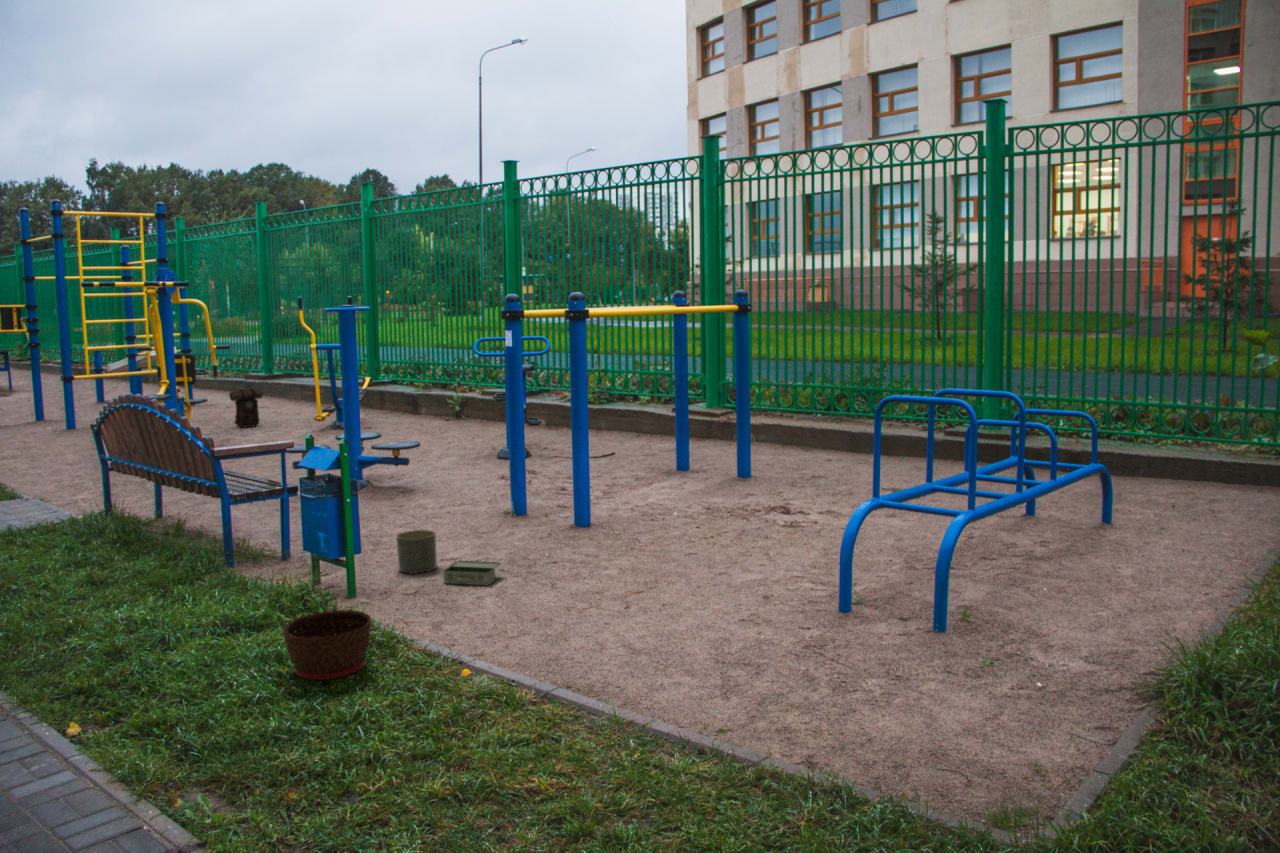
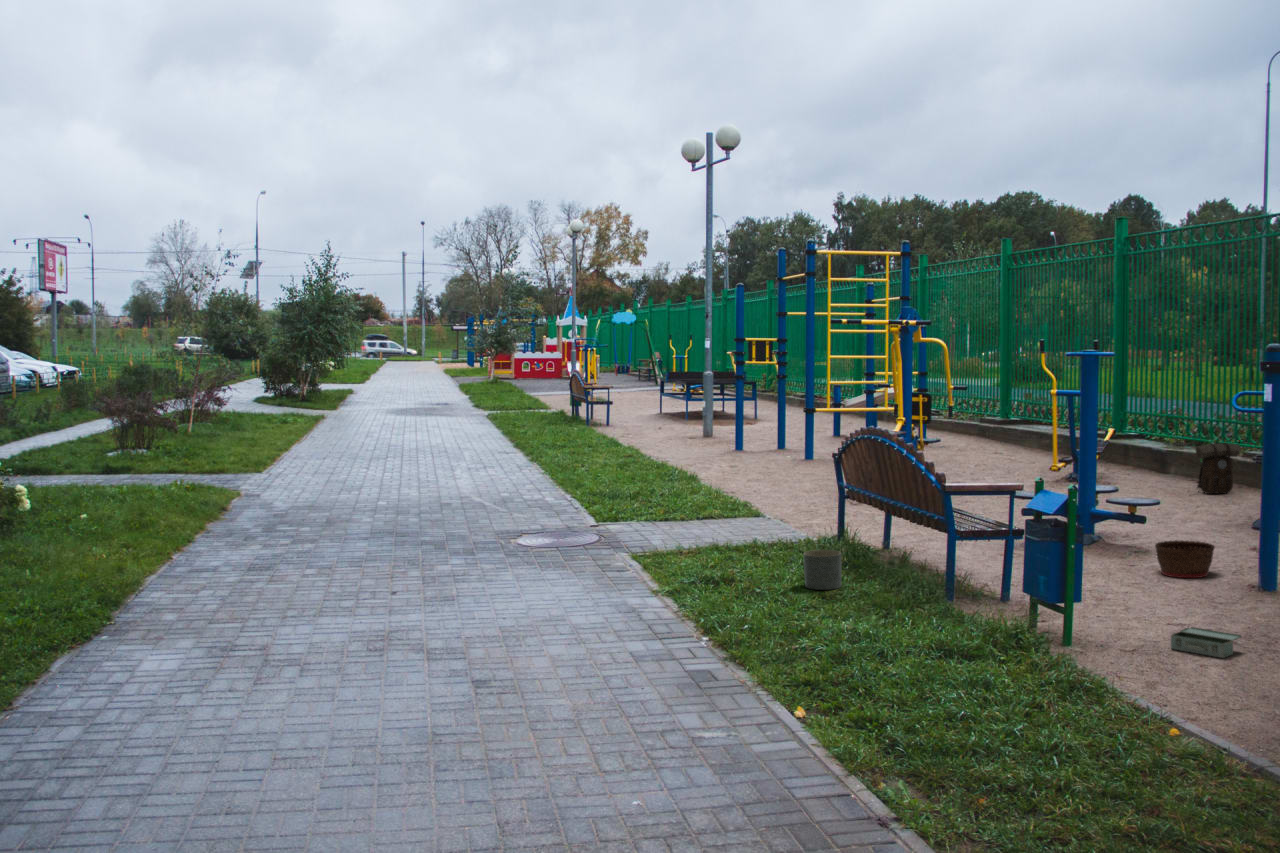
backpack: present [229,389,263,428] -> present [1196,443,1241,494]
planter: present [396,530,437,573] -> present [804,550,841,590]
basket: present [283,610,371,680] -> present [1155,540,1214,578]

